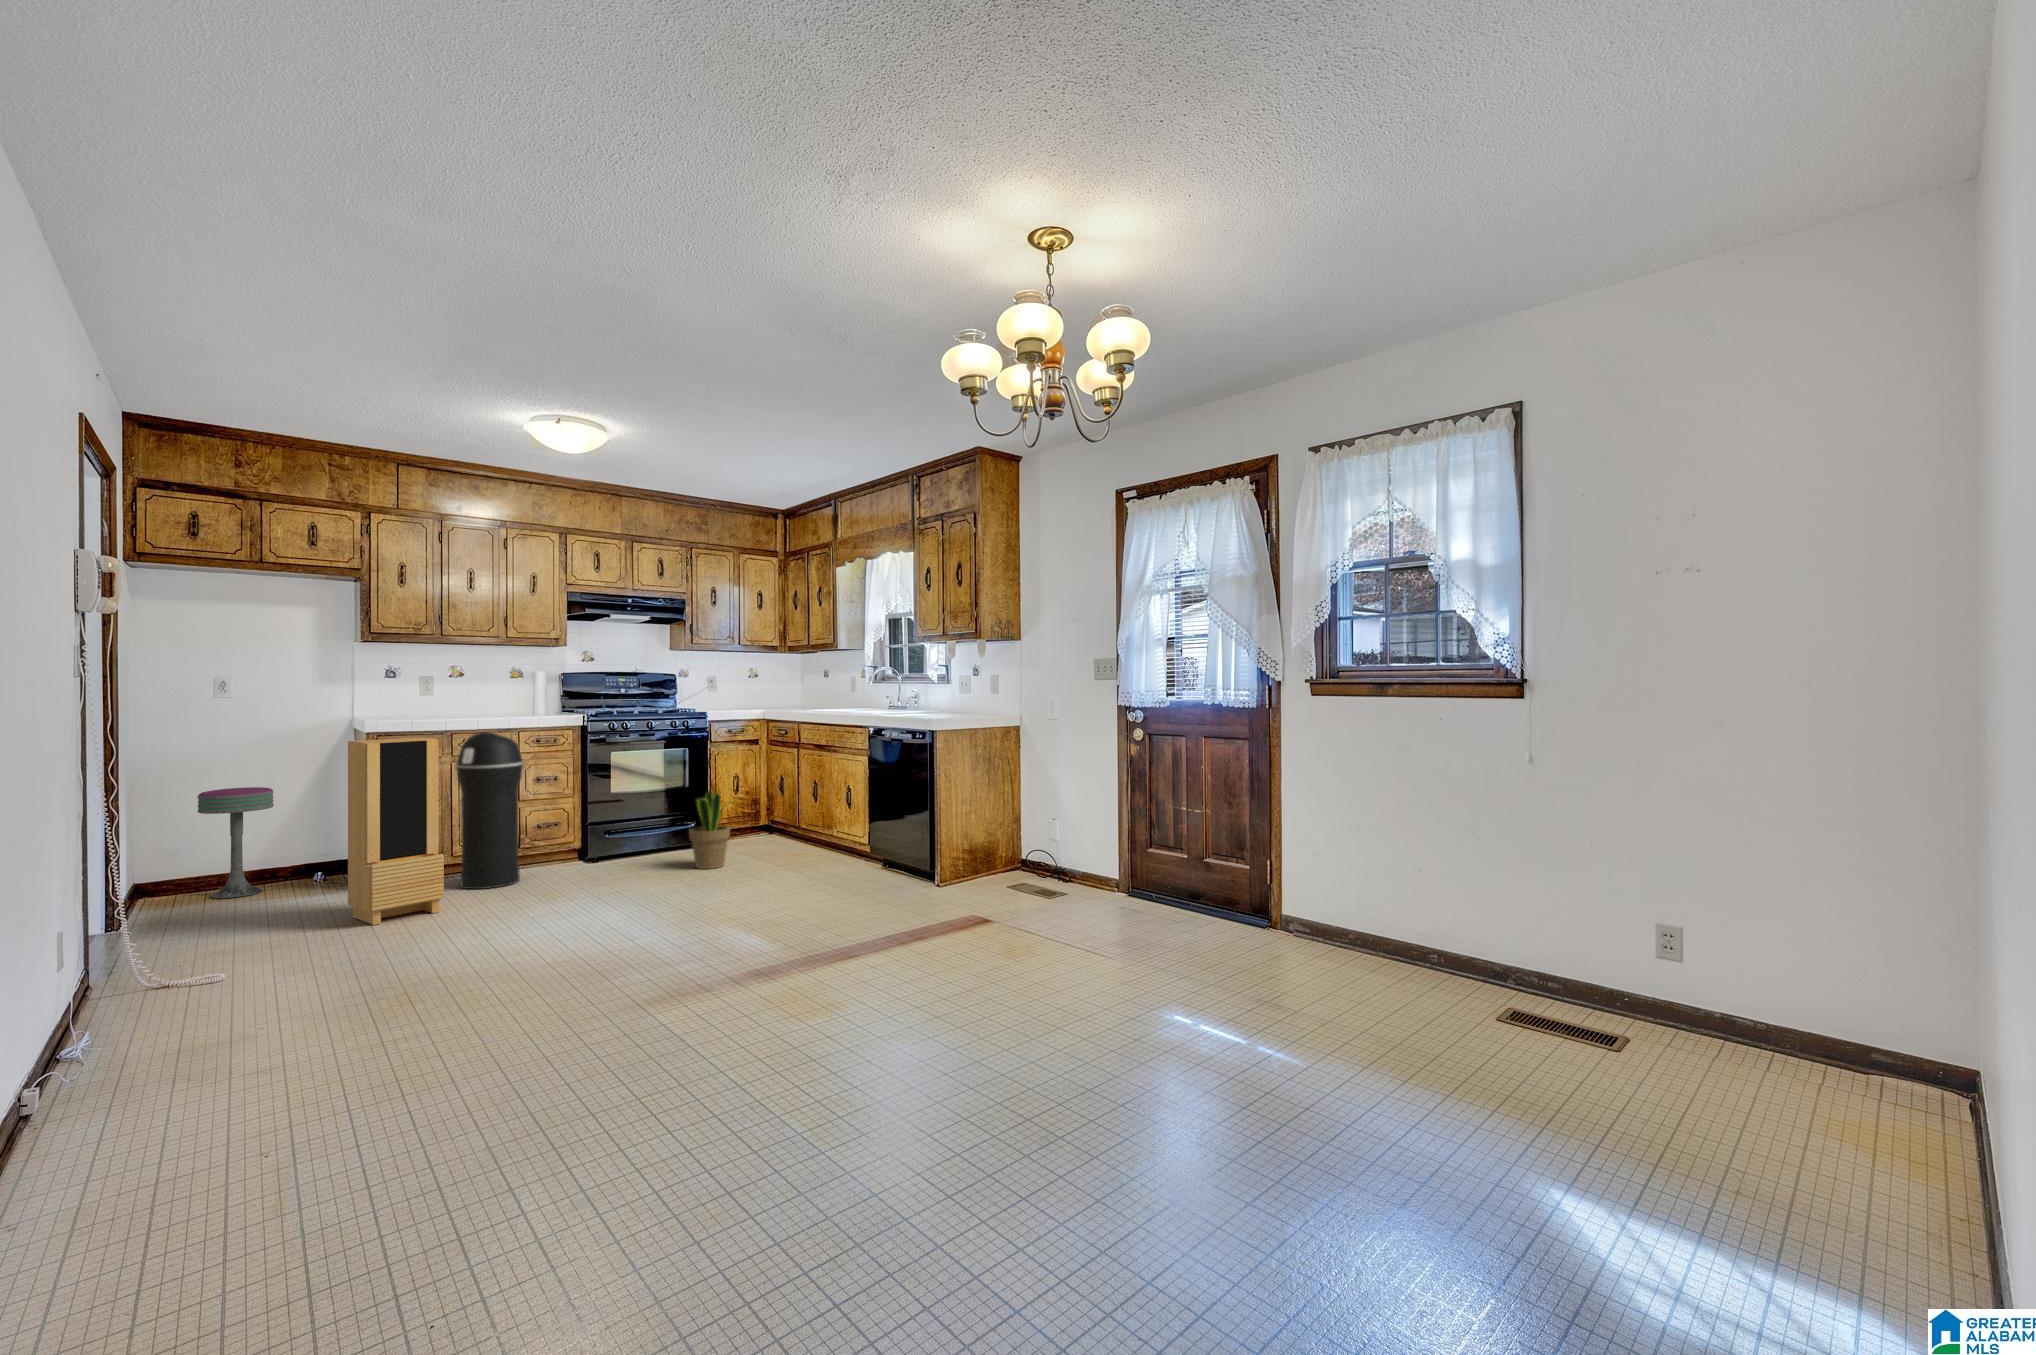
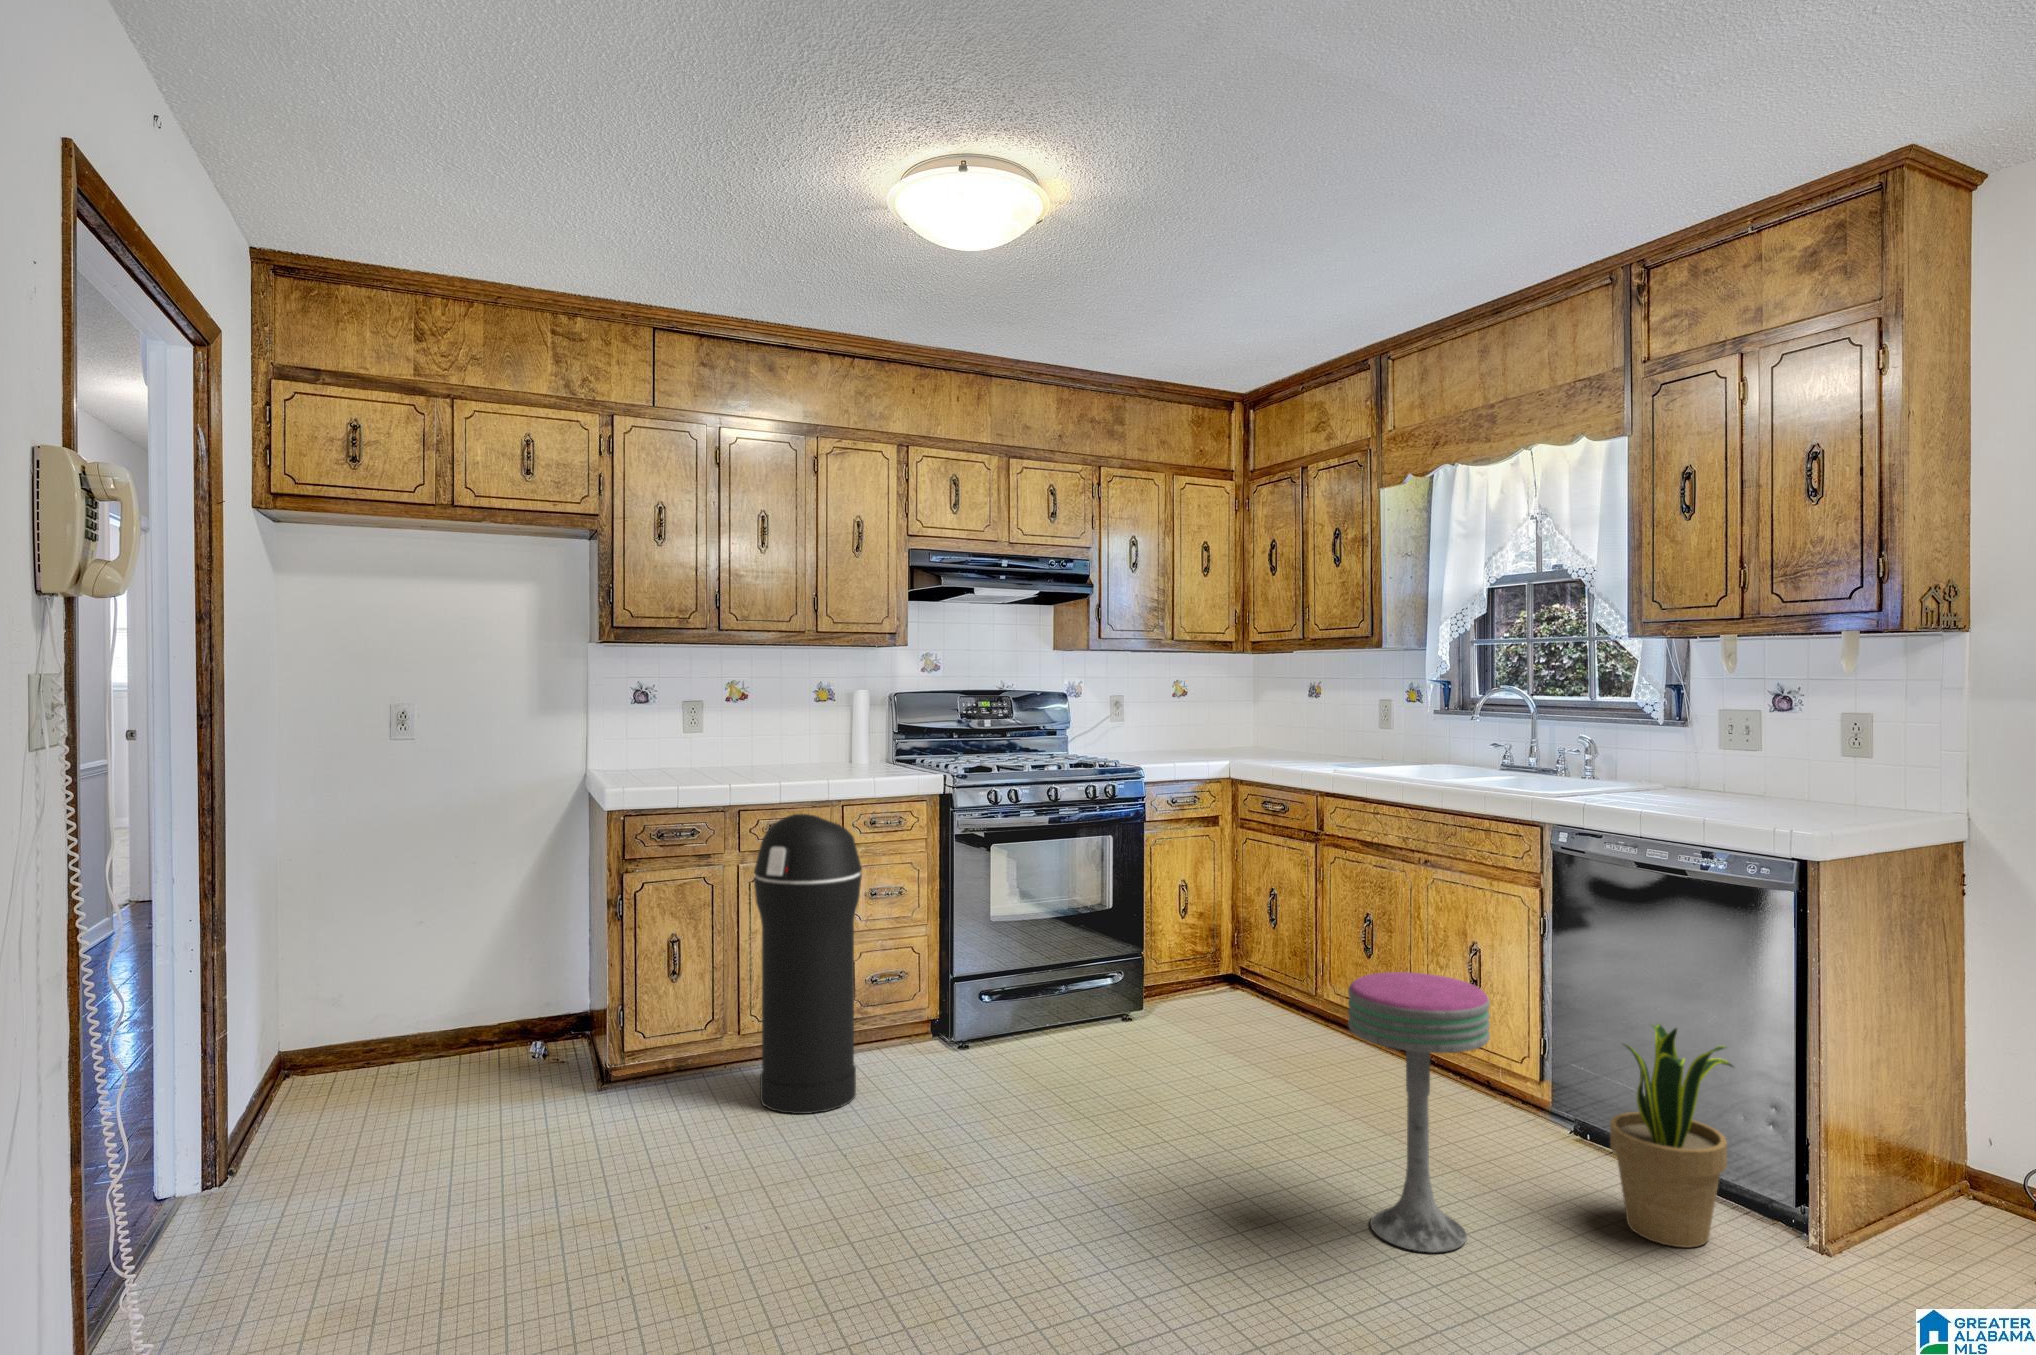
storage cabinet: present [348,738,444,925] -> none [586,831,750,1219]
bar stool: present [198,787,274,899] -> present [1348,972,1490,1252]
potted plant: present [689,790,730,869] -> present [1610,1024,1733,1247]

